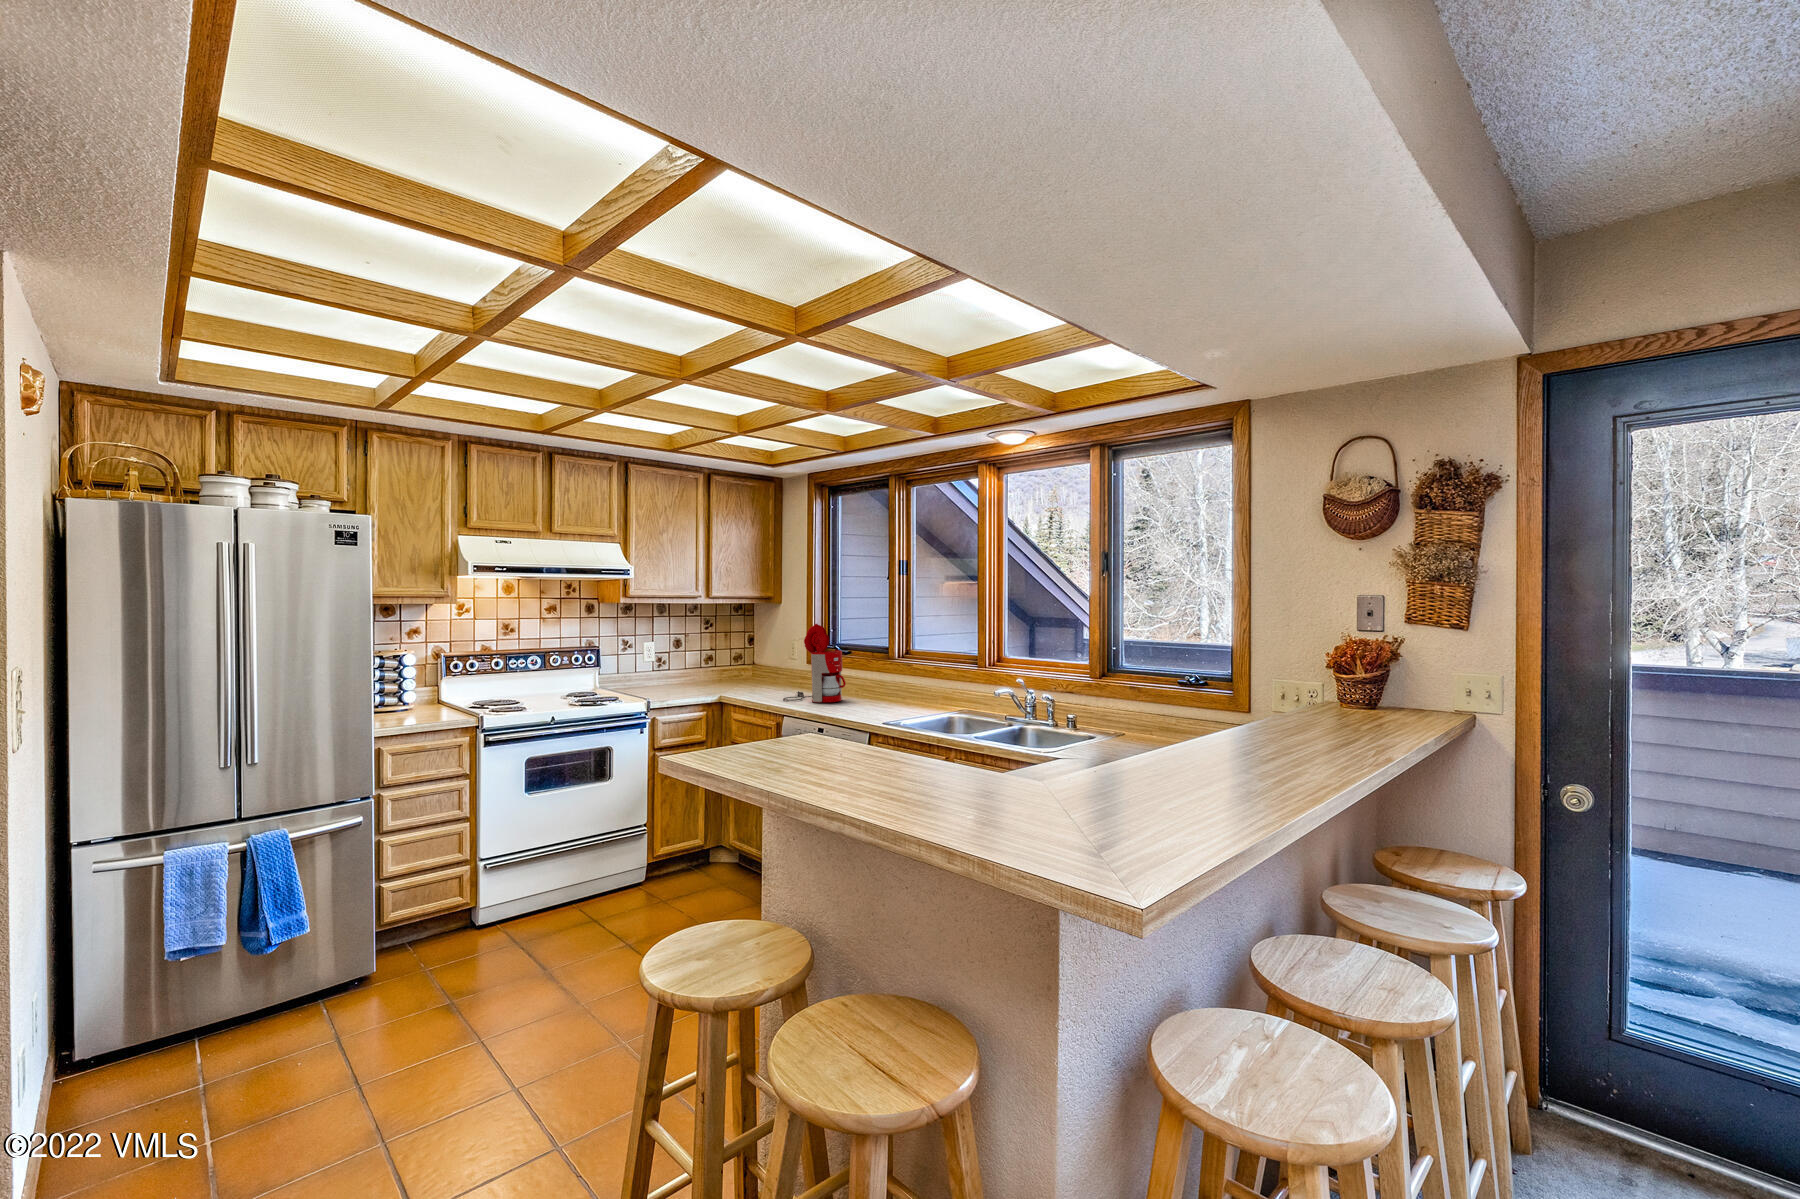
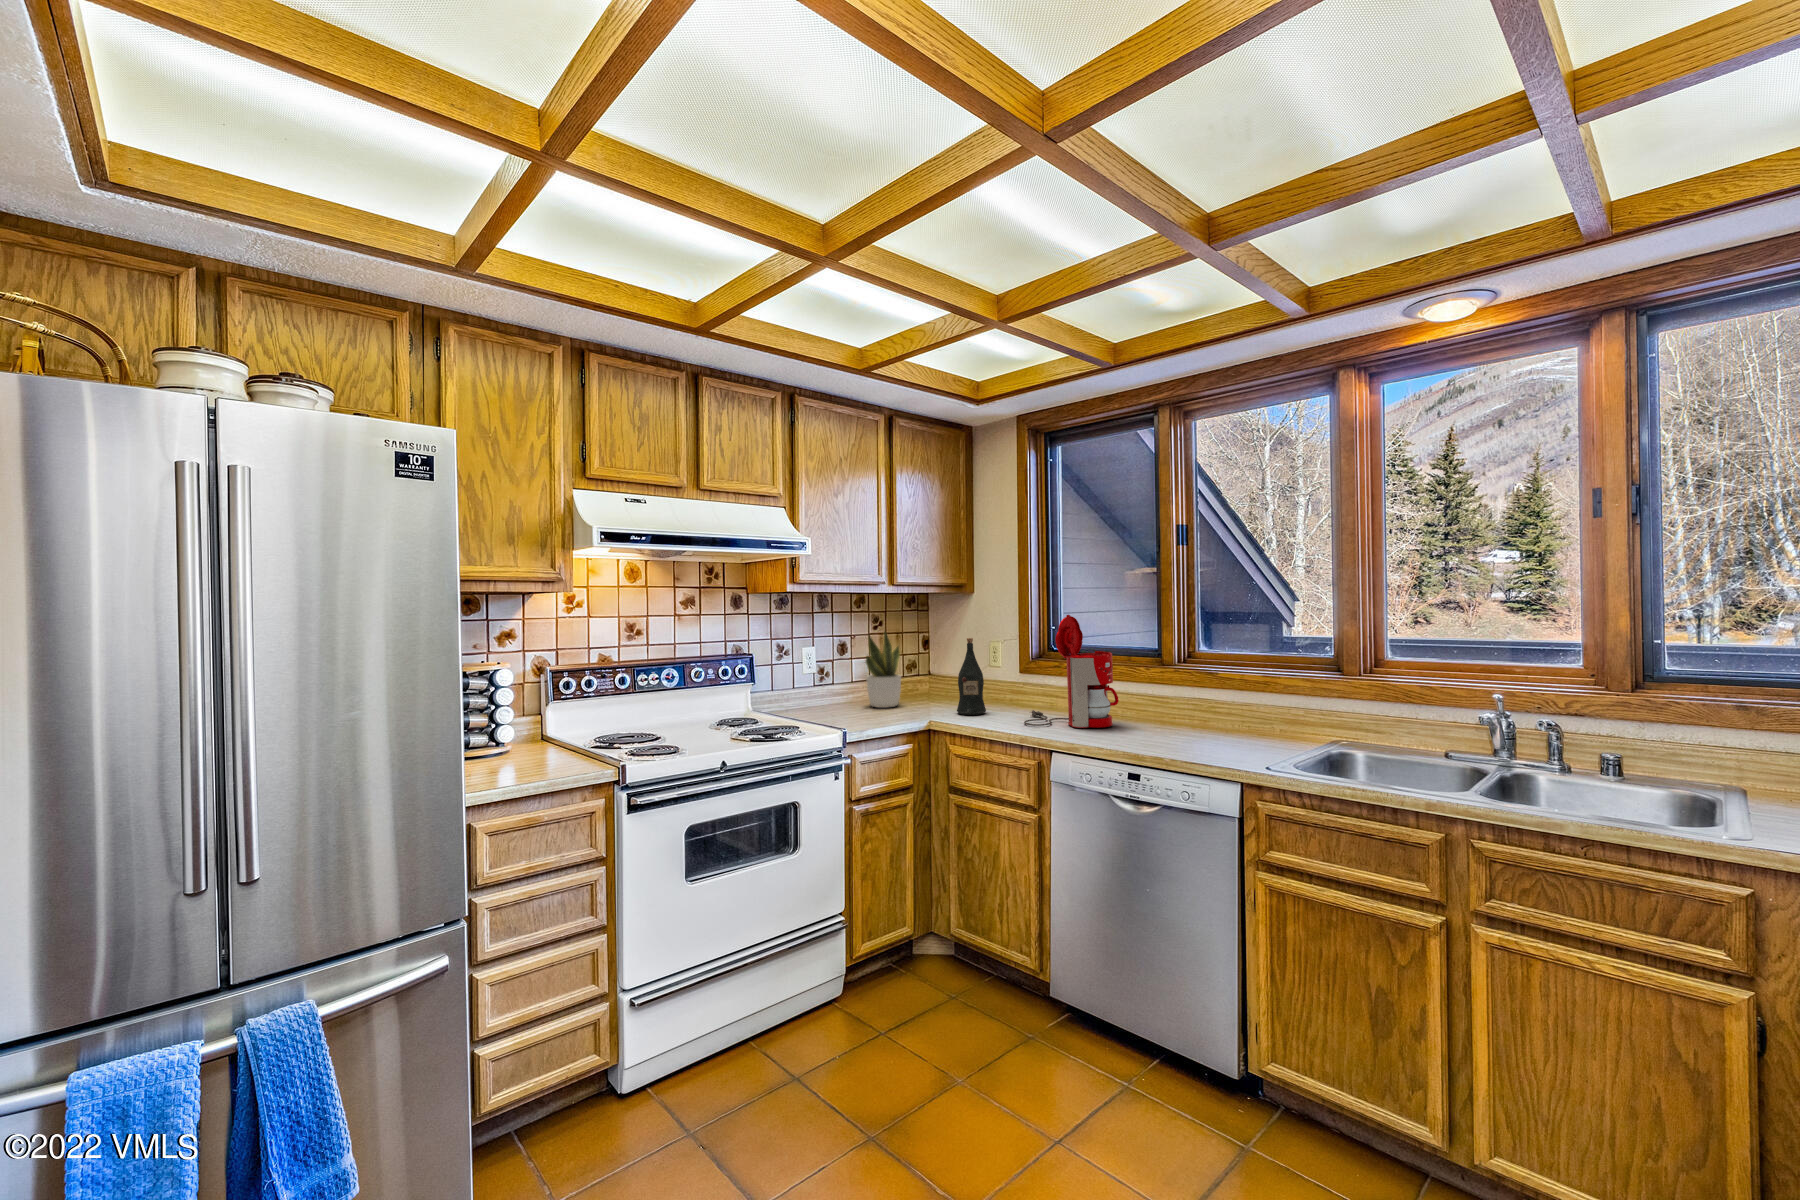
potted plant: none [687,627,720,688] -> present [866,631,901,708]
wine bottle: none [748,638,769,694] -> present [957,638,986,715]

